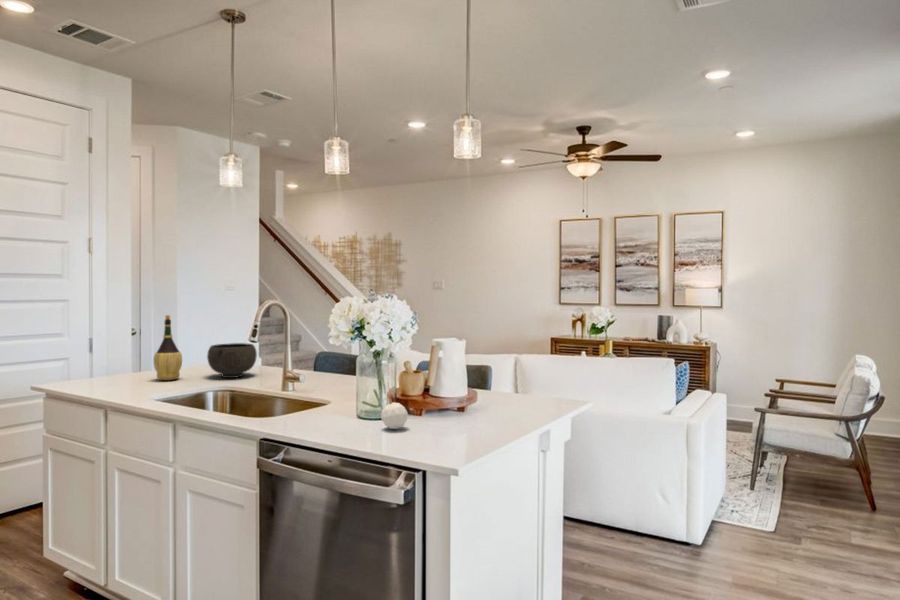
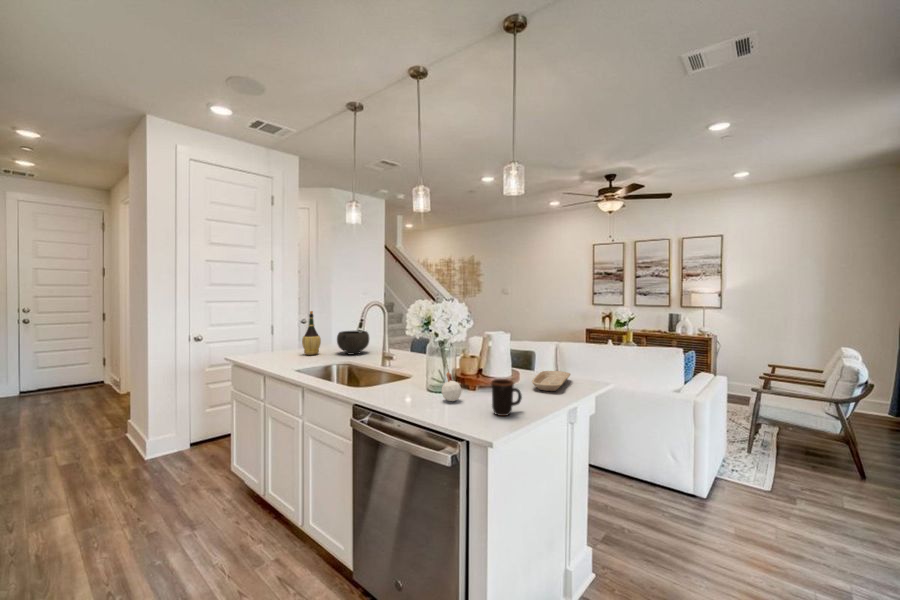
tray: none [494,389,541,413] -> present [532,371,571,391]
mug: none [448,396,486,442] -> present [491,379,522,416]

